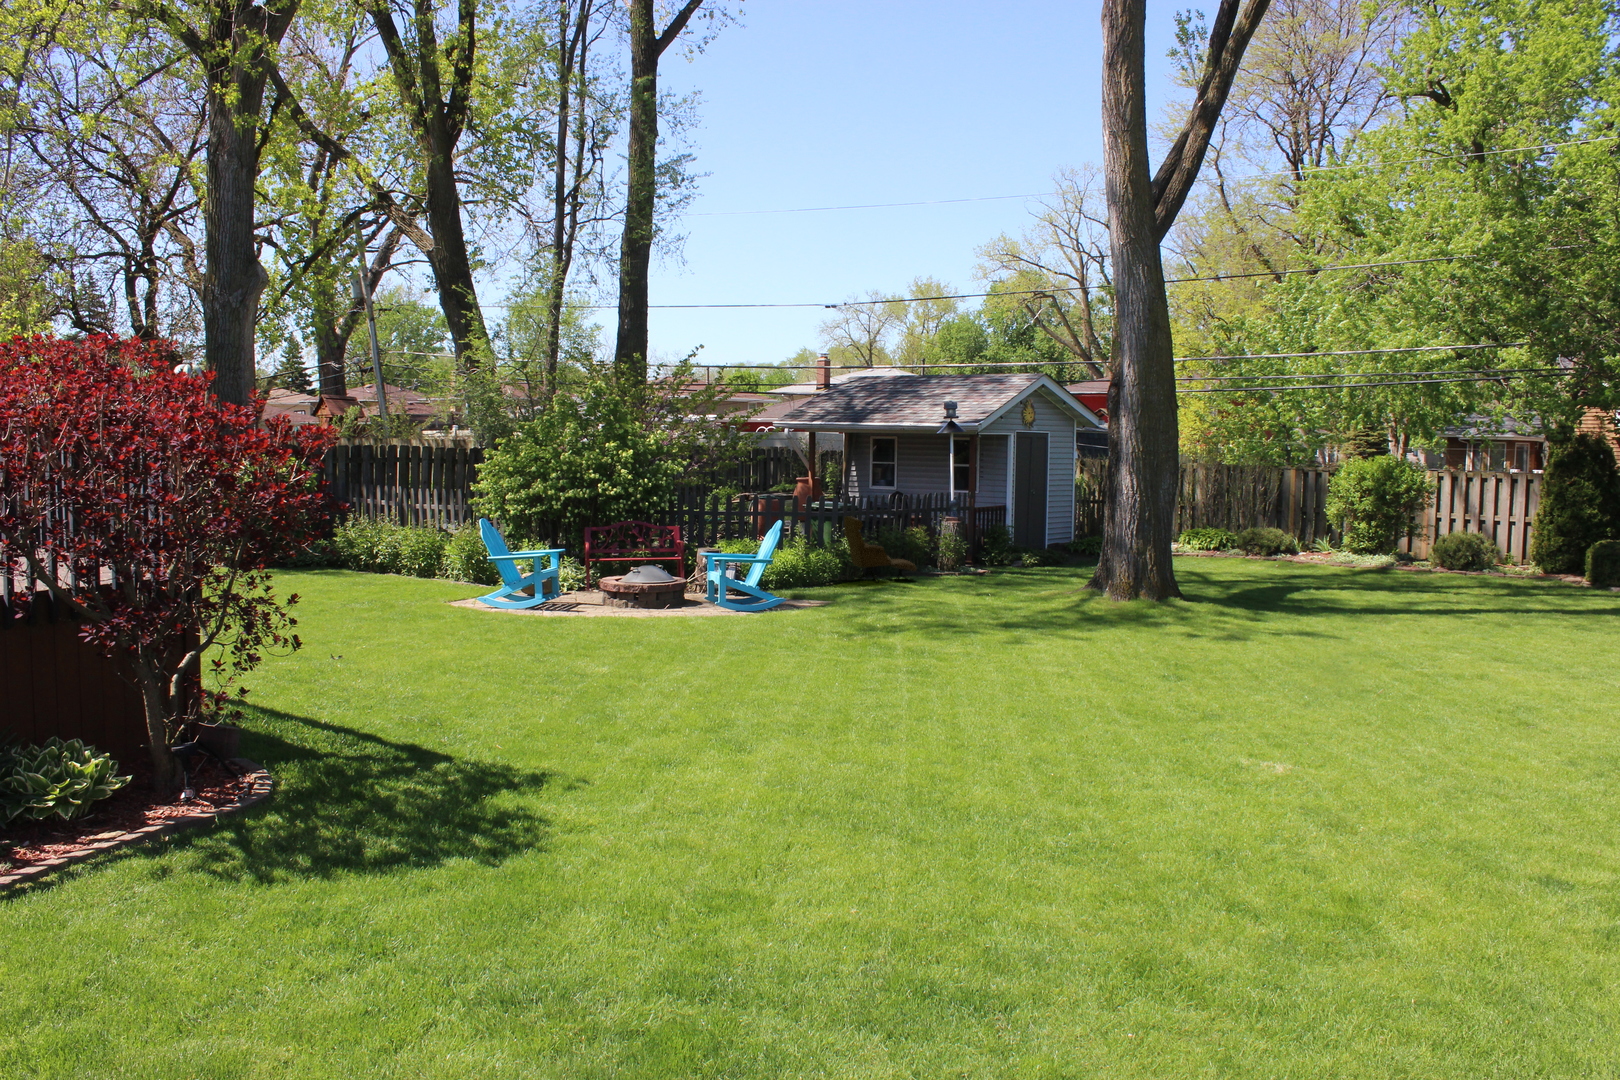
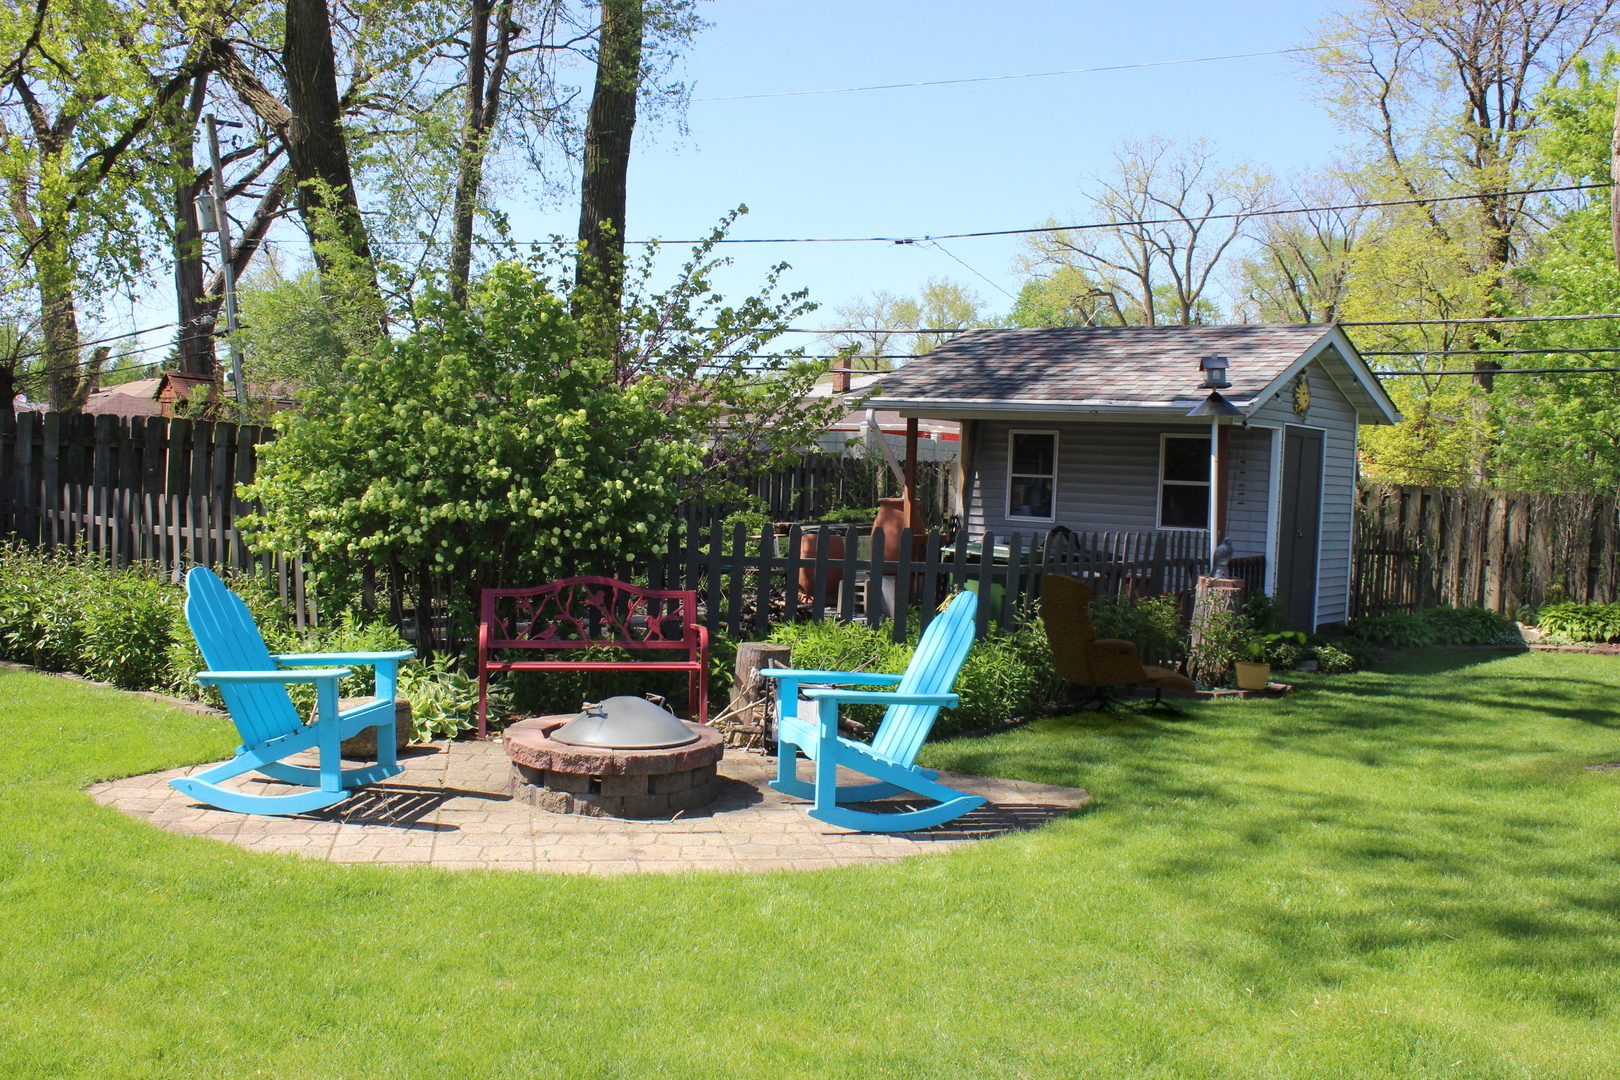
potted plant: none [955,543,987,572] -> present [1236,632,1306,689]

